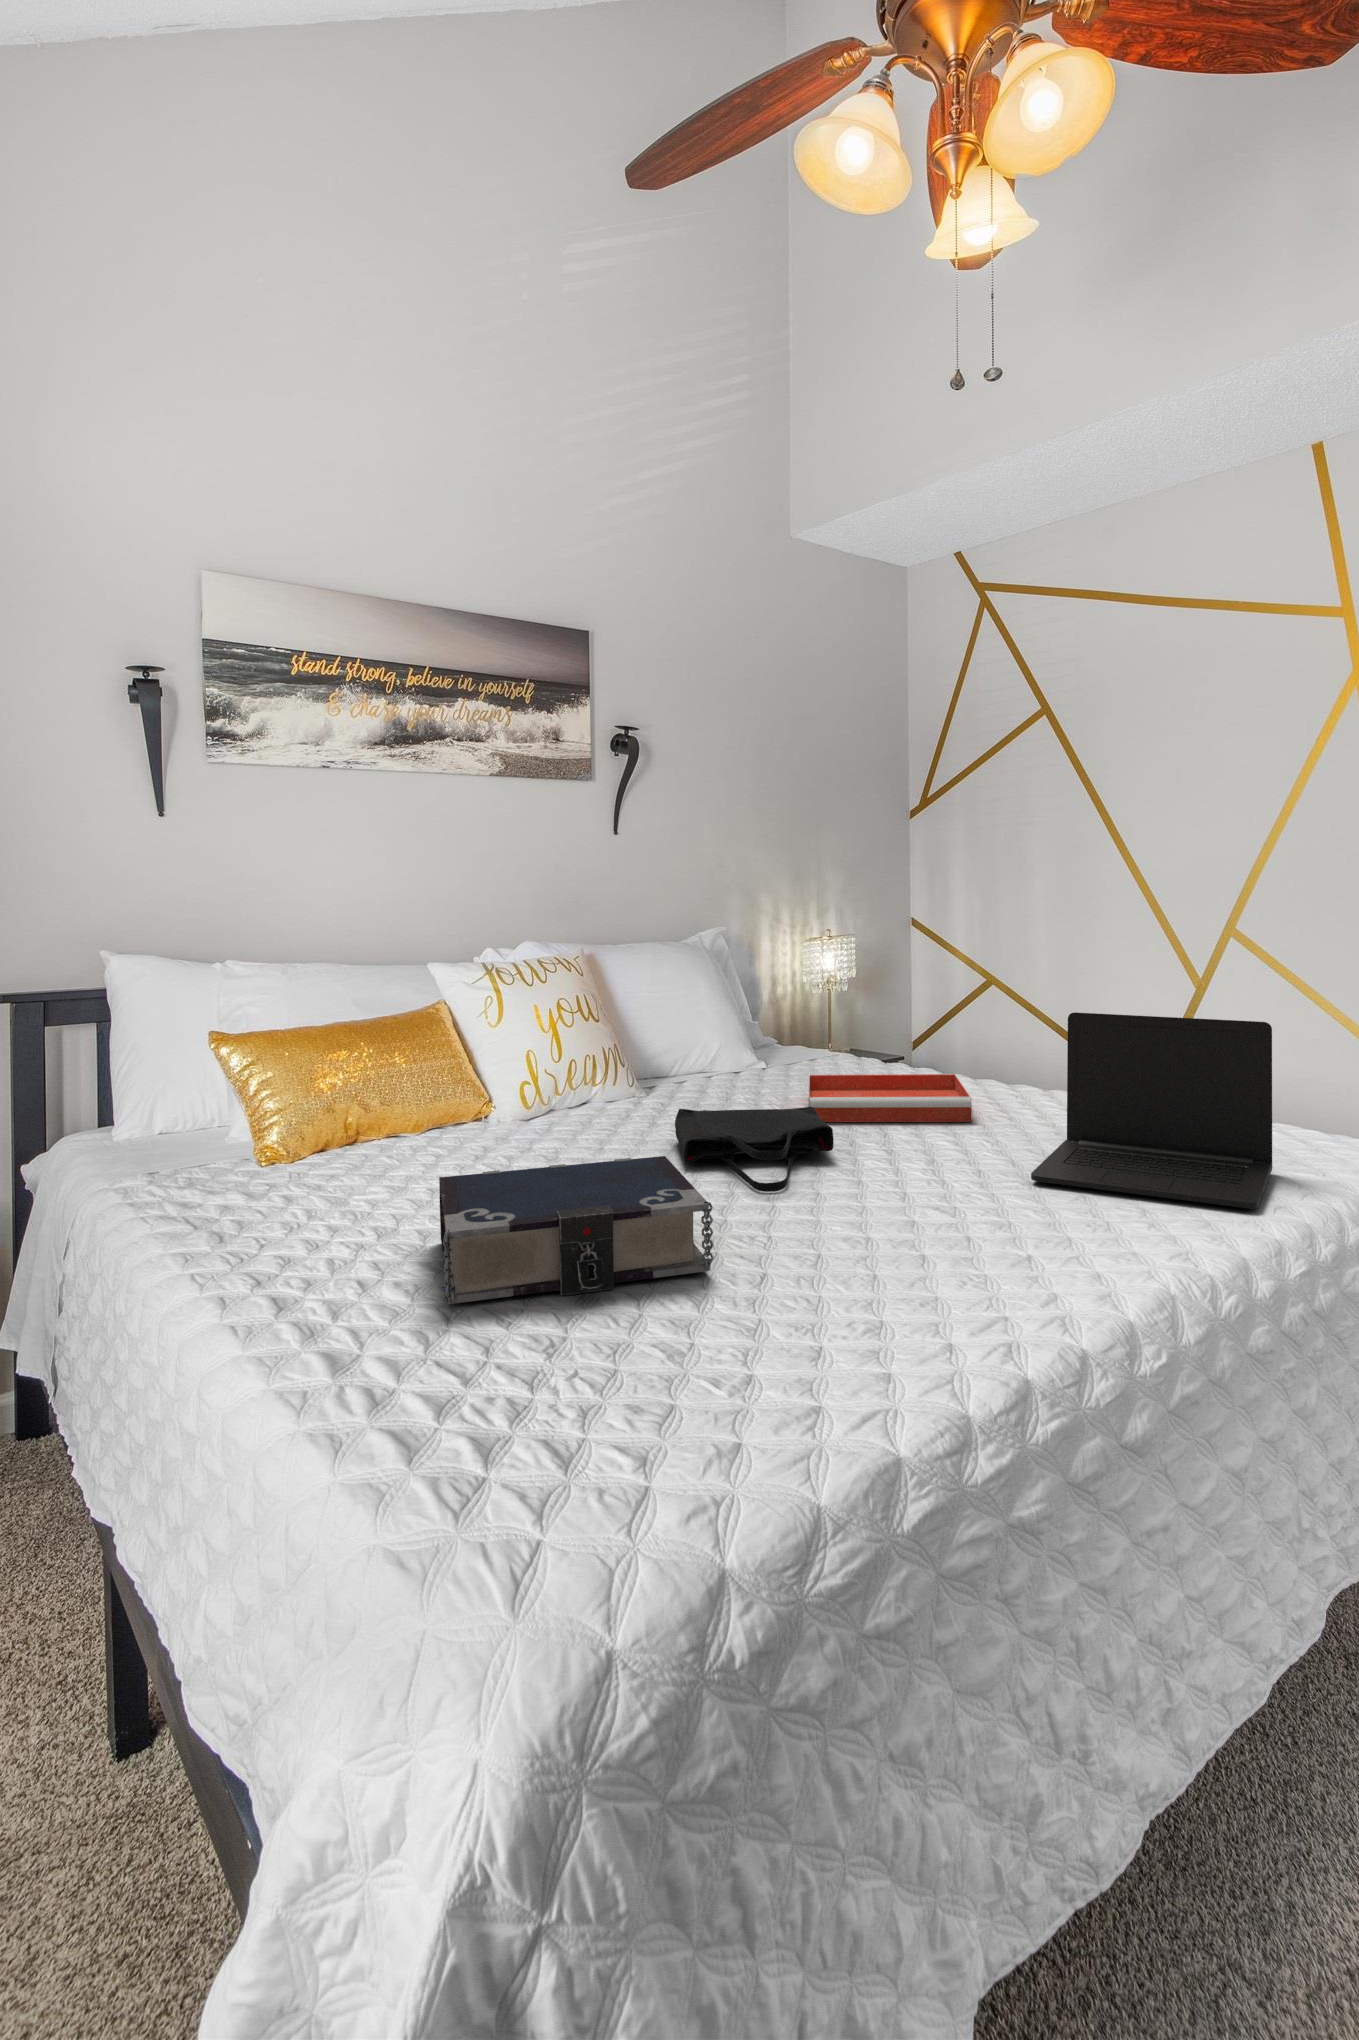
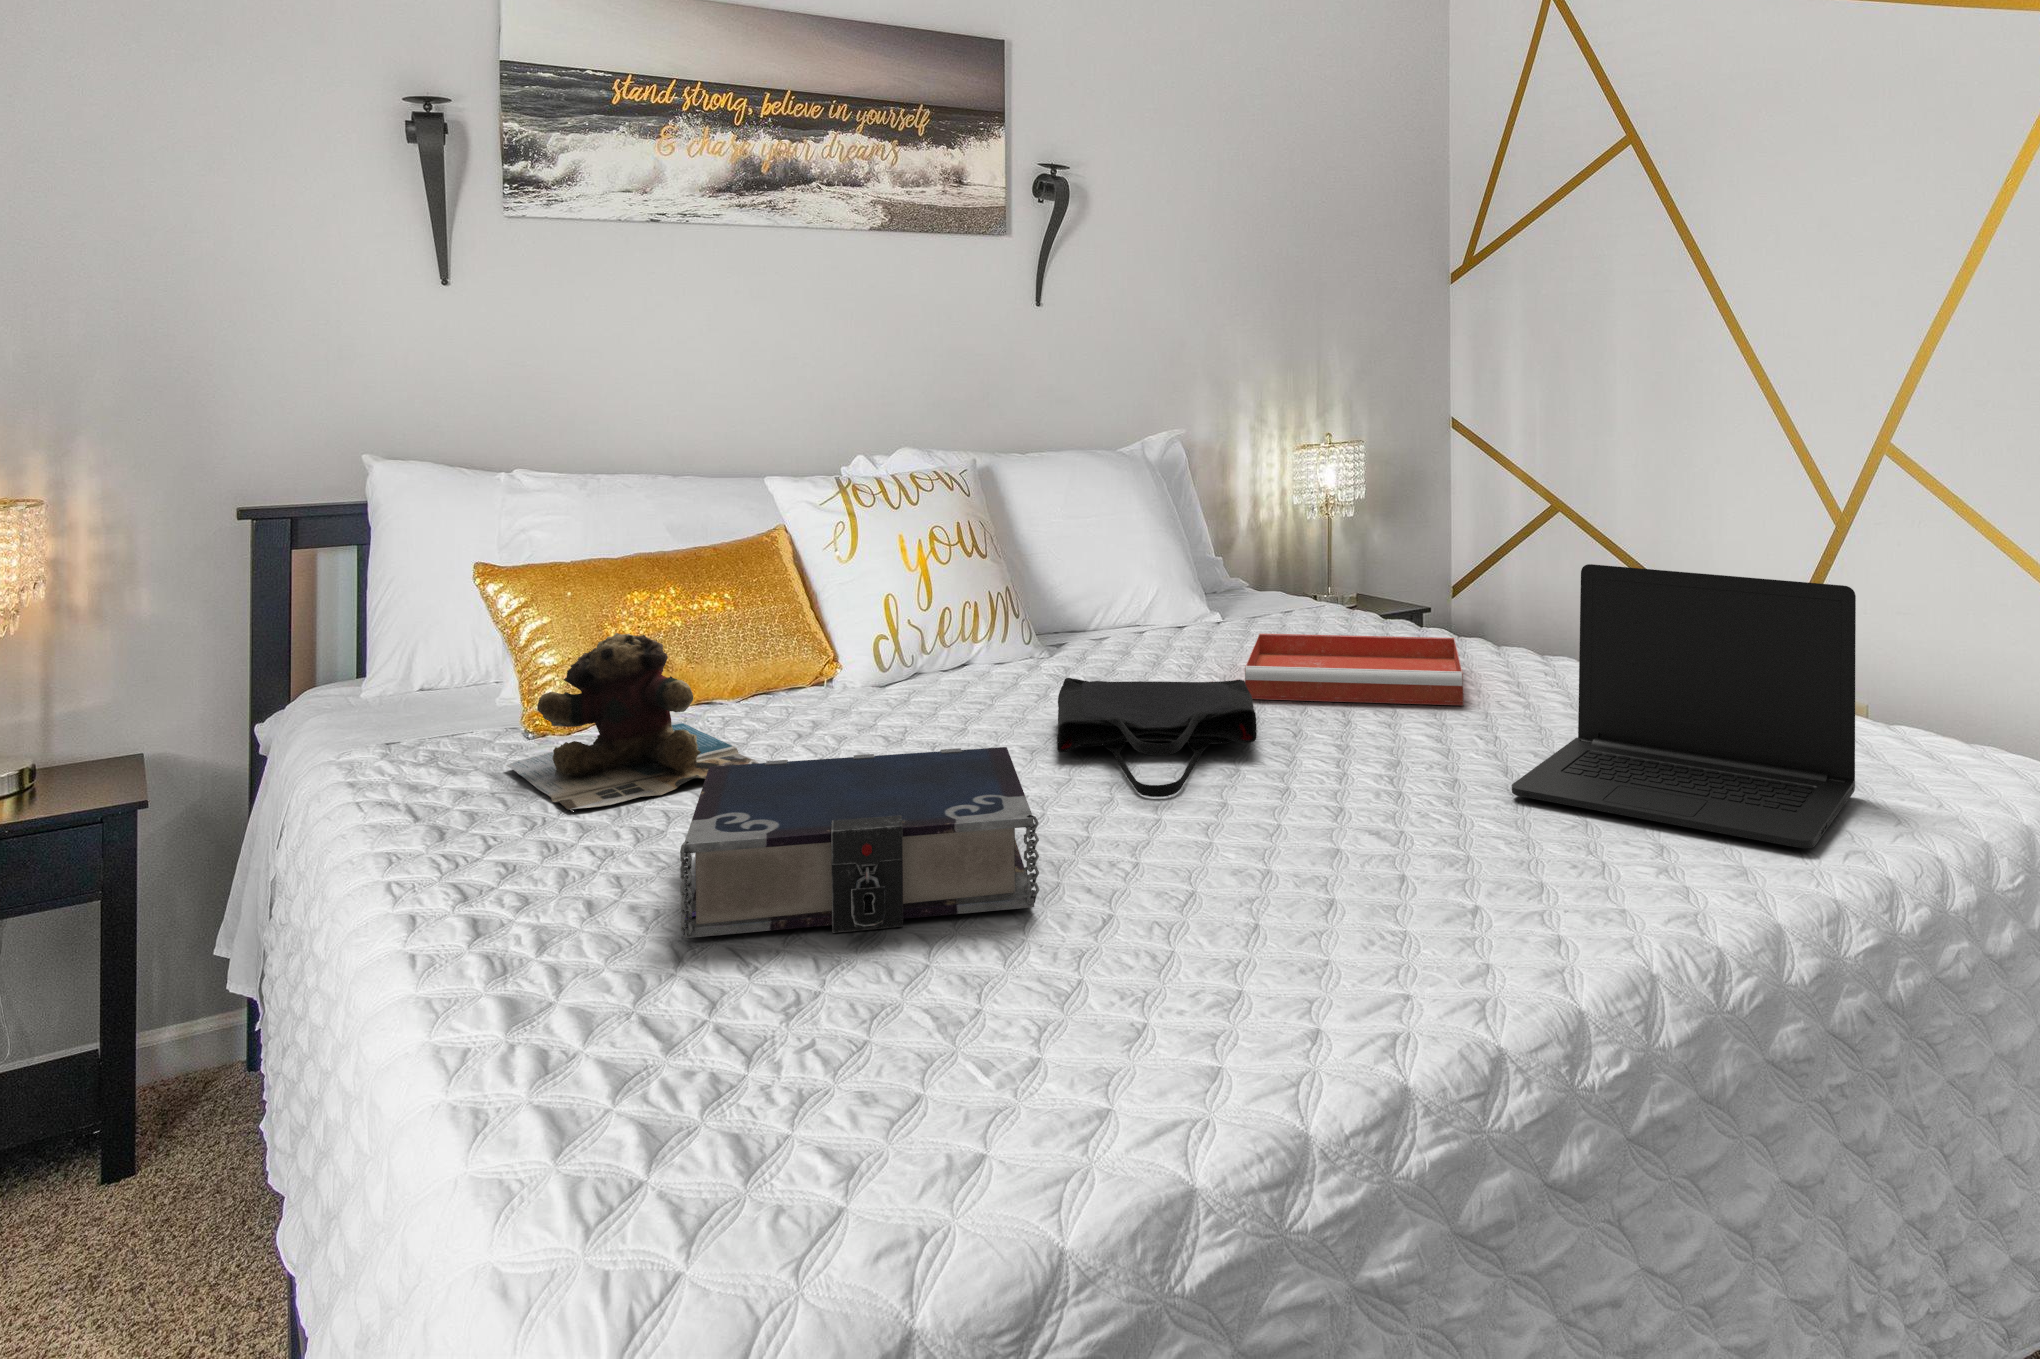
teddy bear: none [251,1081,459,1218] -> present [507,633,758,810]

